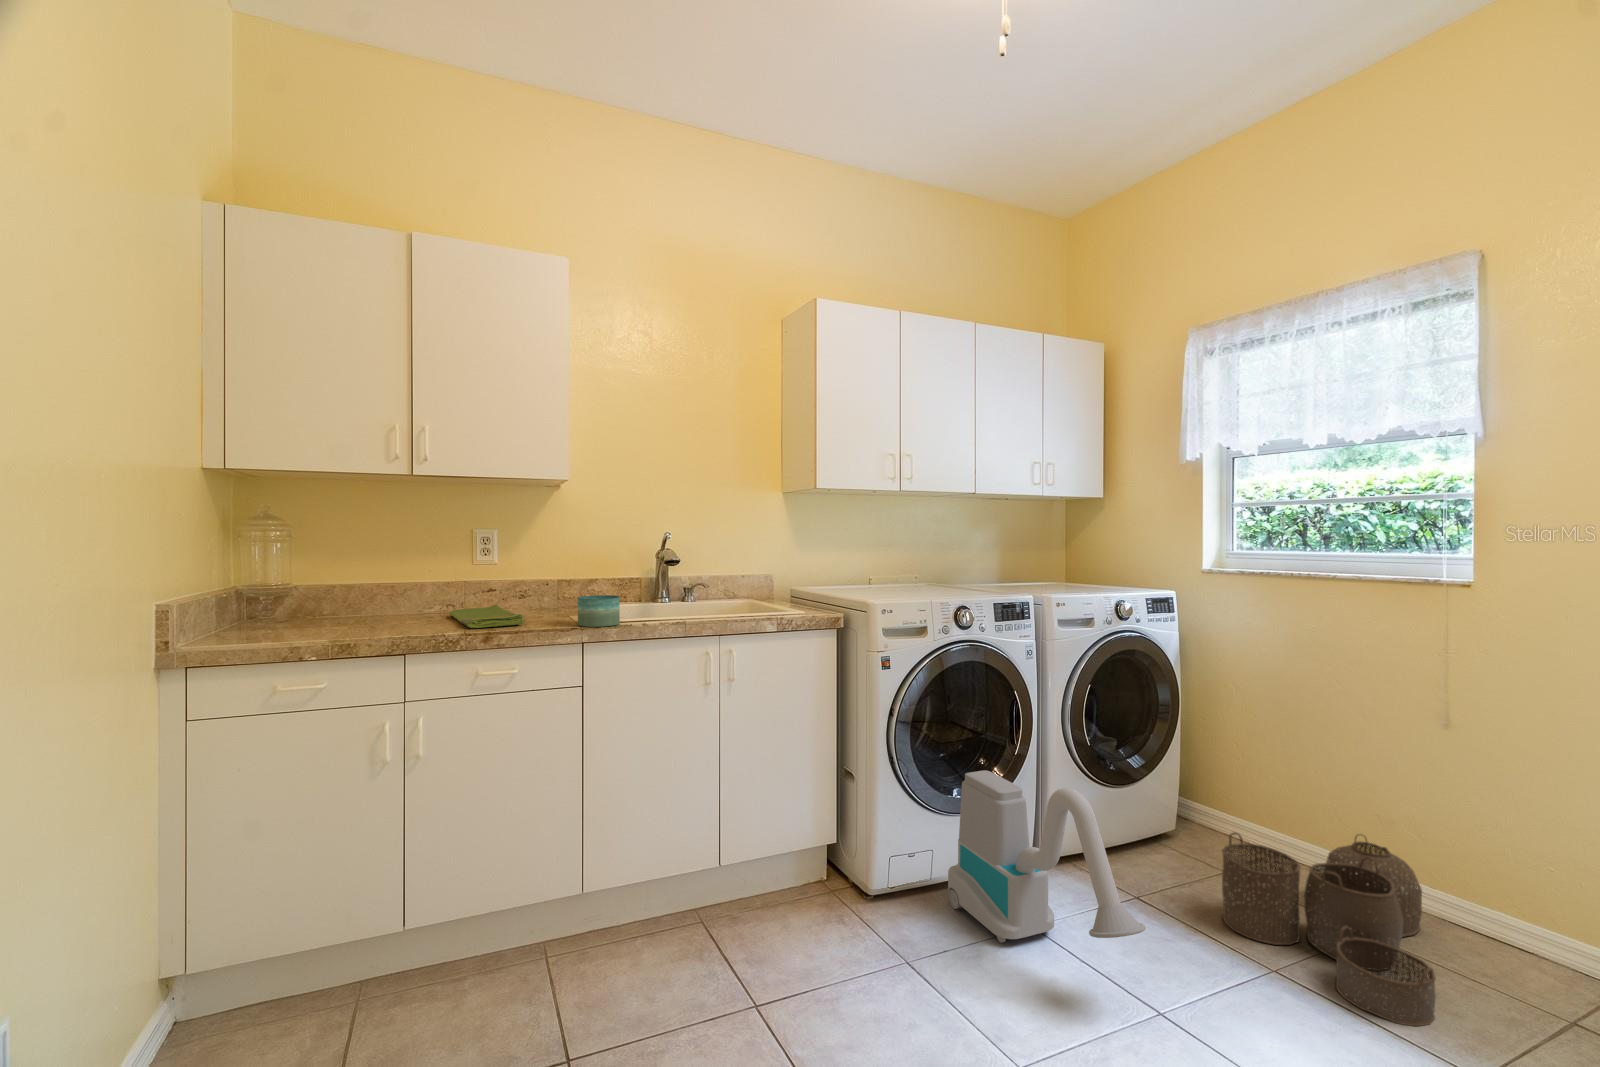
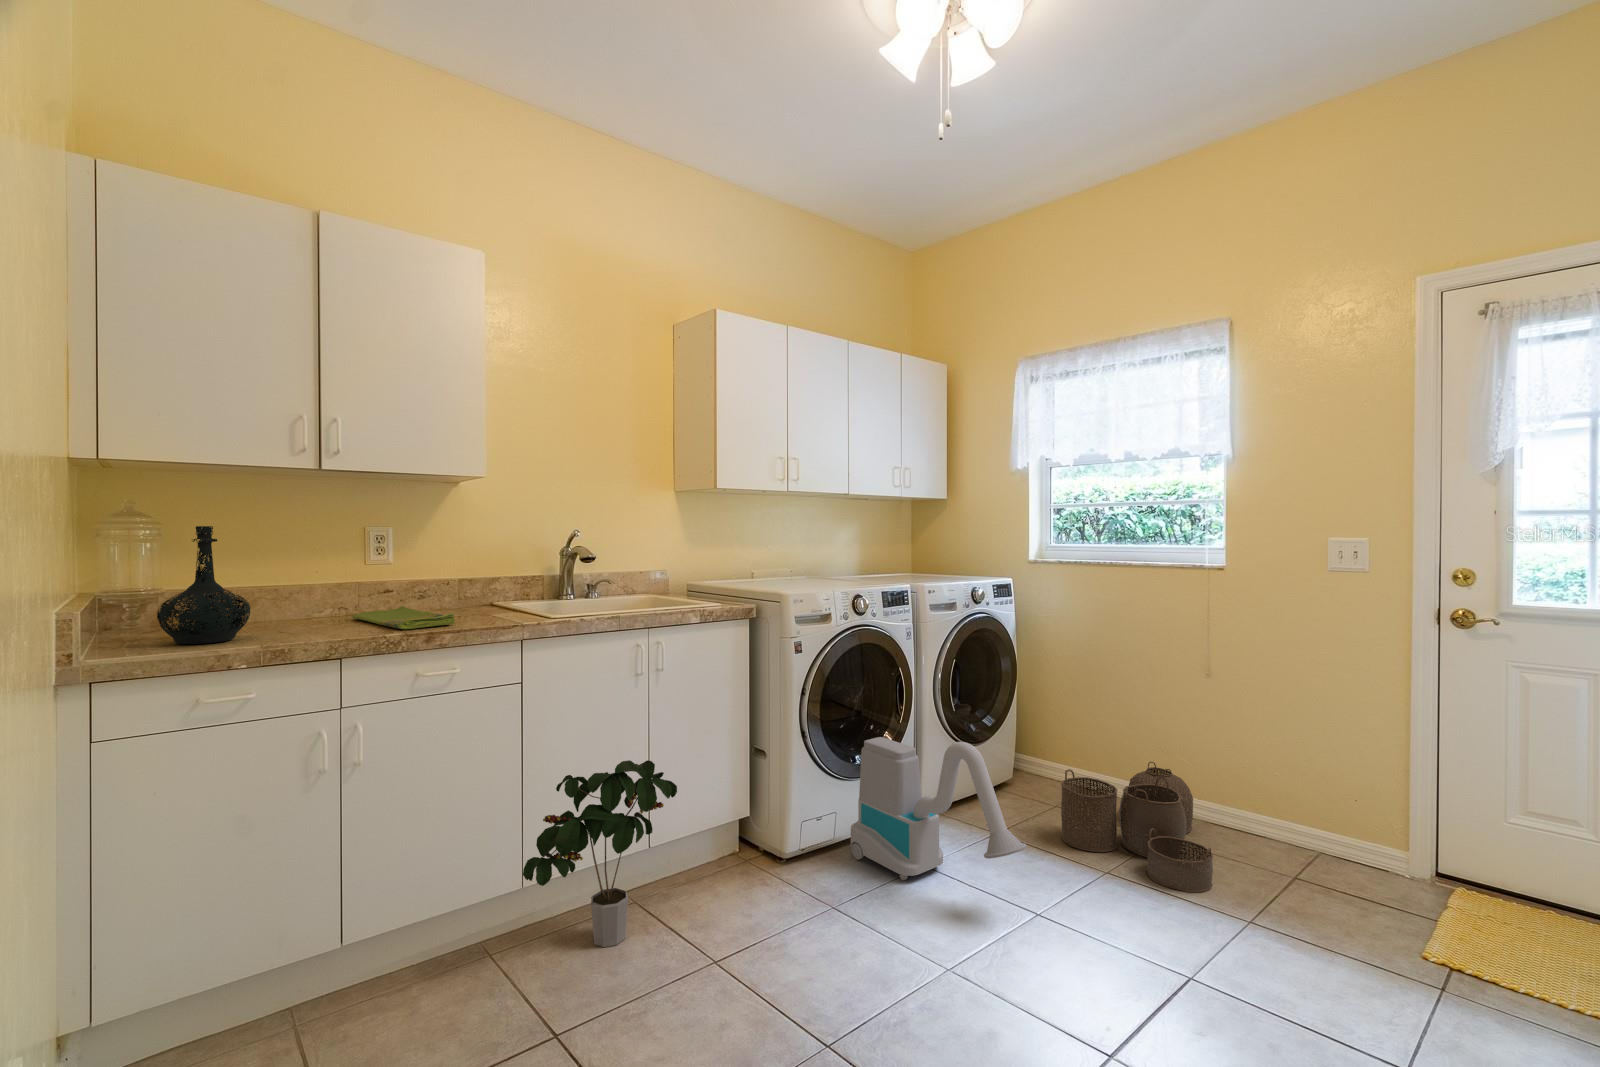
bottle: none [260,528,340,635] -> present [157,526,250,644]
candle: present [578,595,620,627] -> none [512,593,555,624]
potted plant: none [572,774,740,968] -> present [523,760,677,947]

